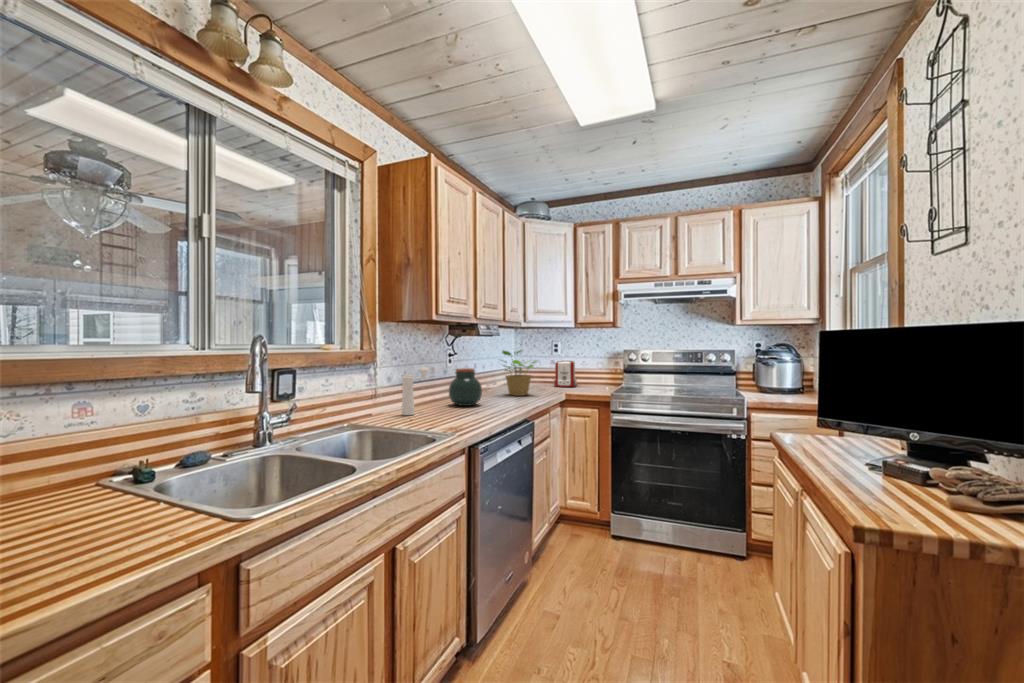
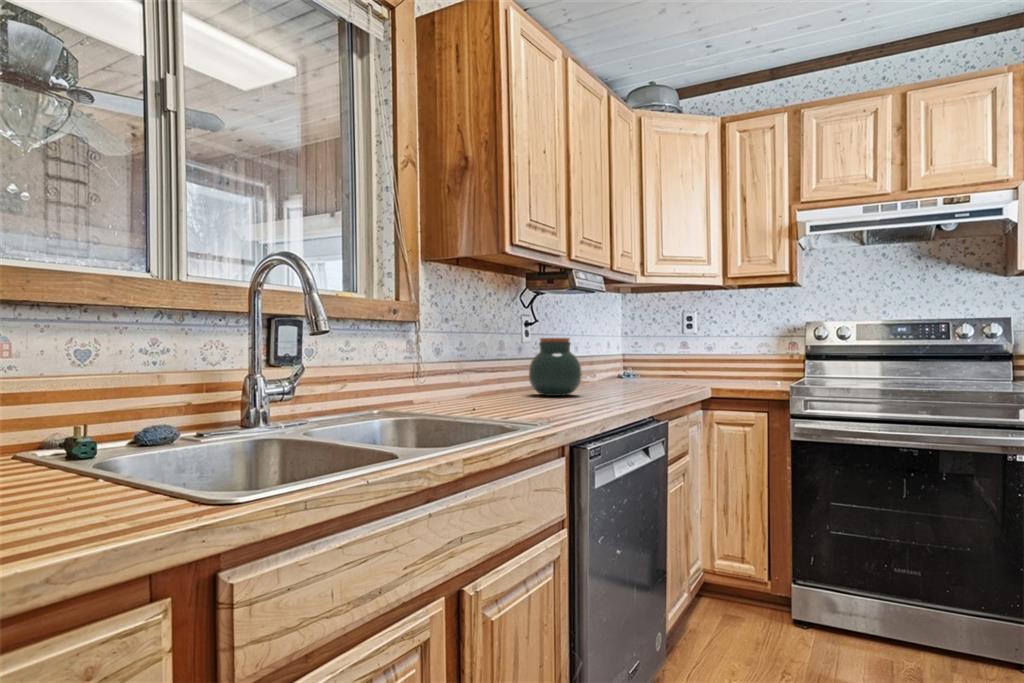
potted plant: present [502,350,537,396] -> none [601,314,667,388]
toaster: present [554,361,577,387] -> none [688,341,725,381]
pepper mill: present [402,367,428,415] -> none [458,331,499,403]

